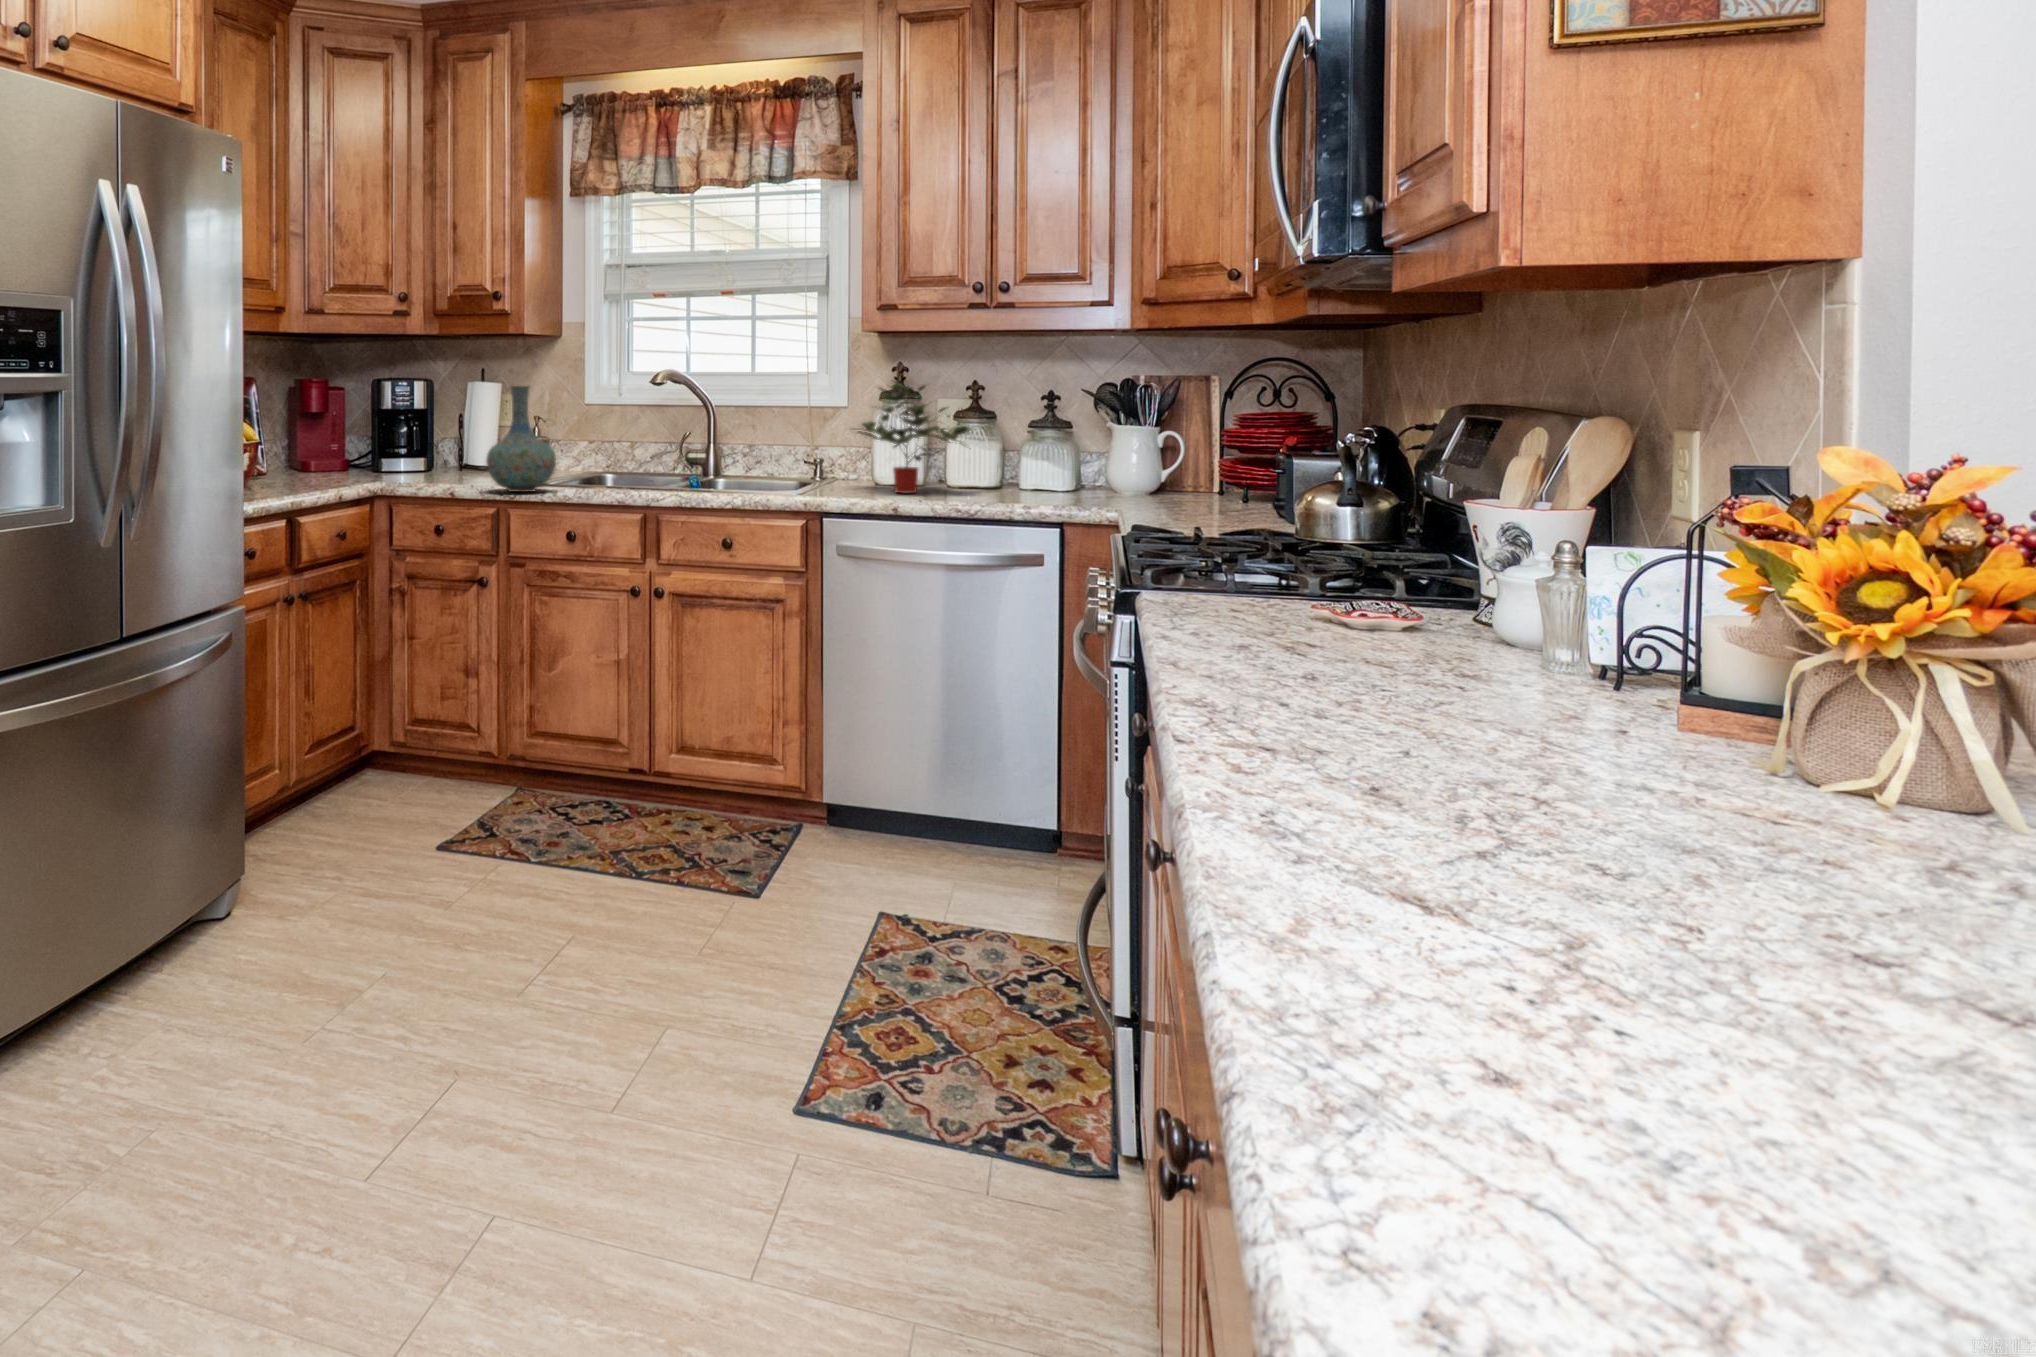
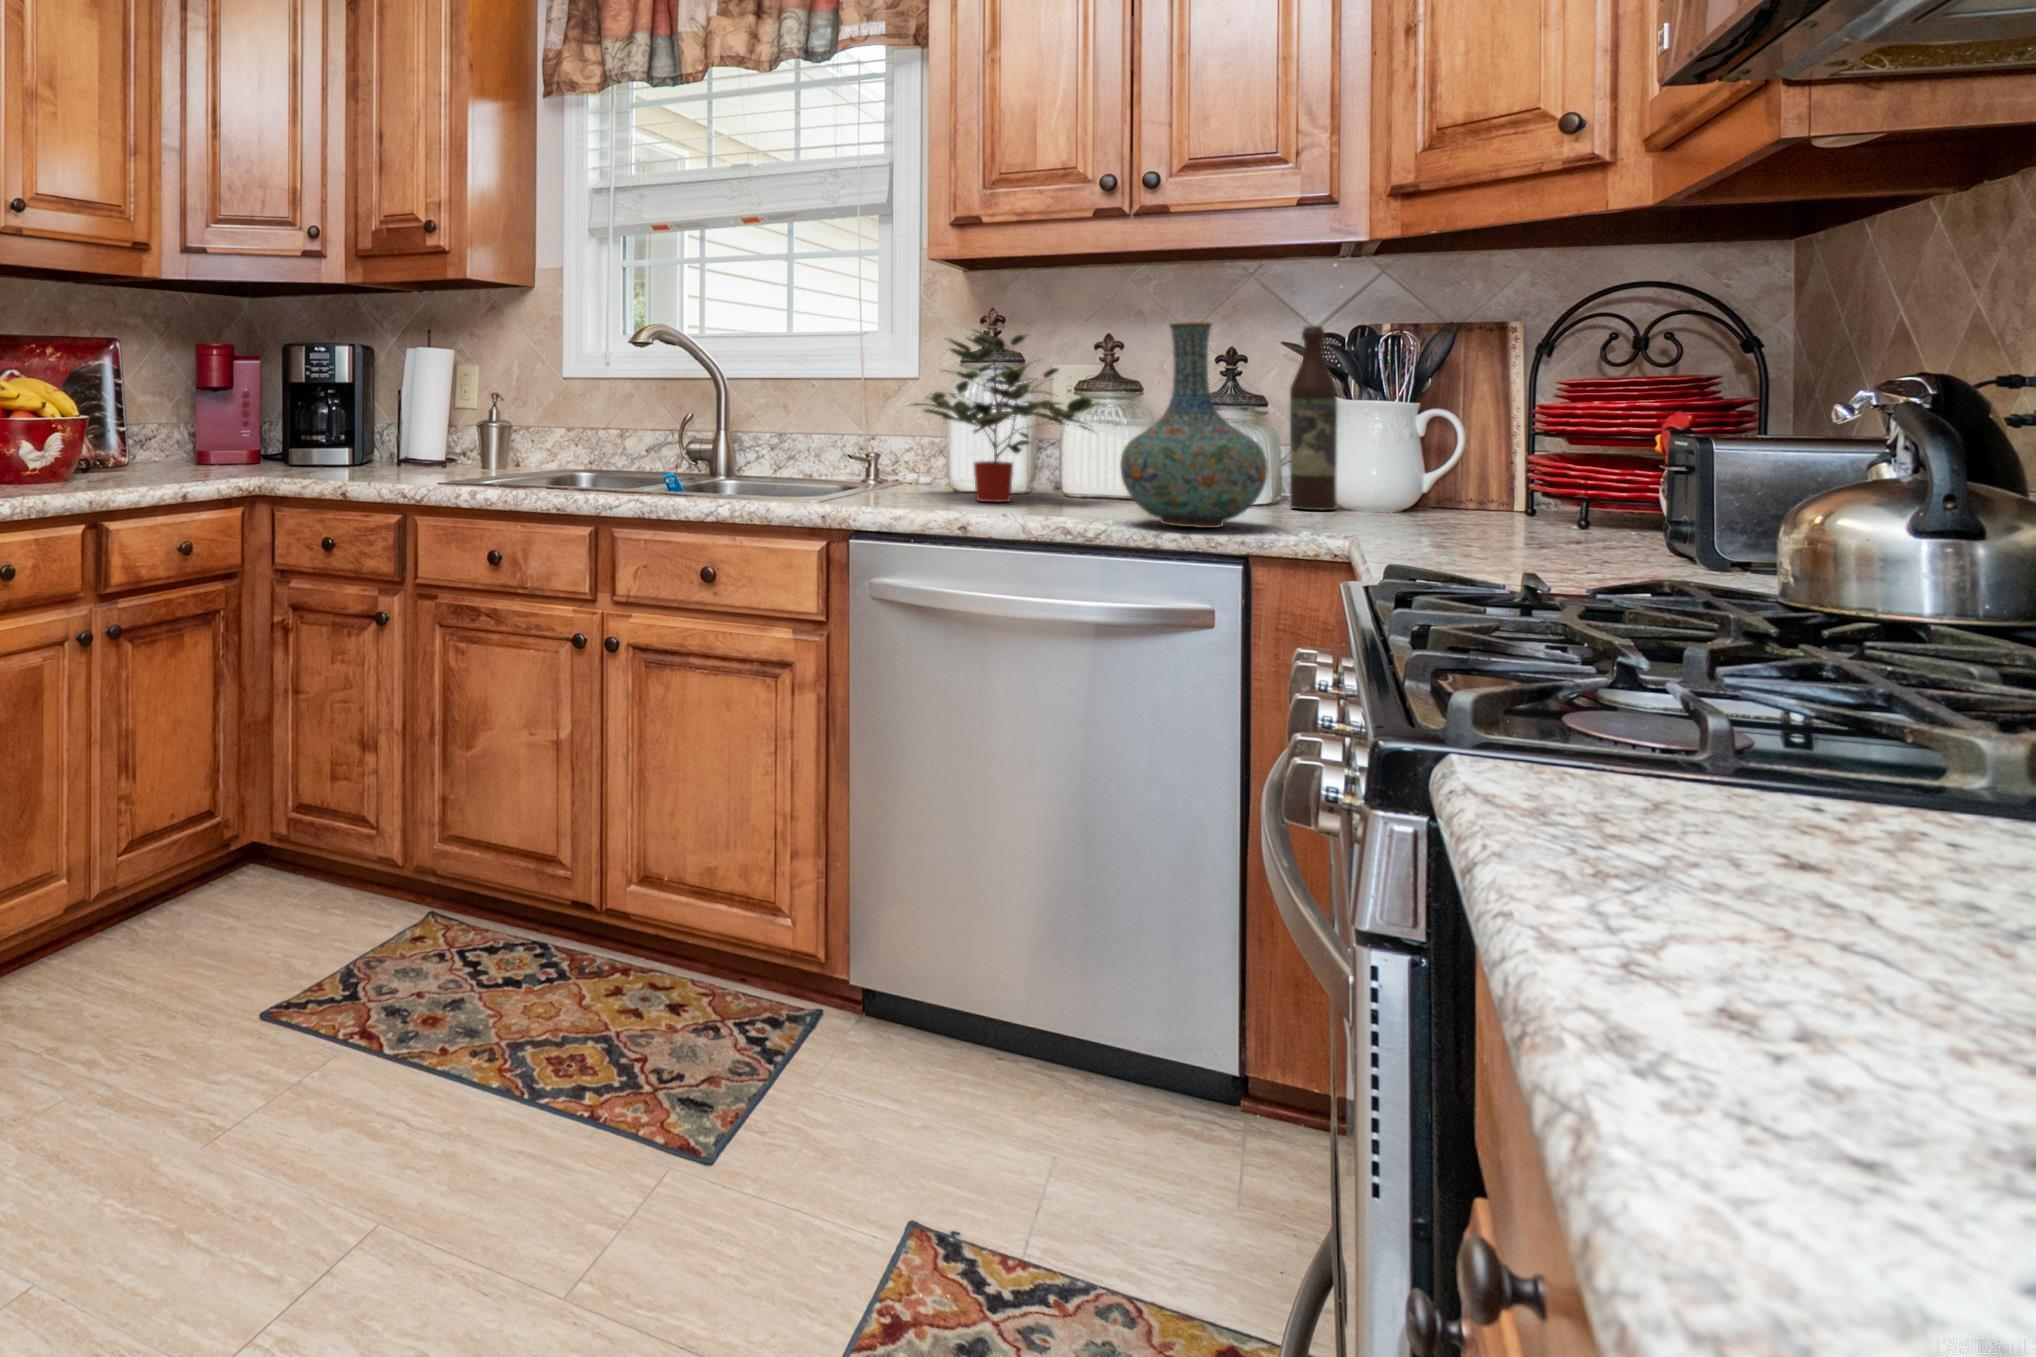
wine bottle: none [1086,382,1113,496] -> present [1290,326,1337,510]
vase: present [486,386,556,492] -> present [1120,322,1268,528]

